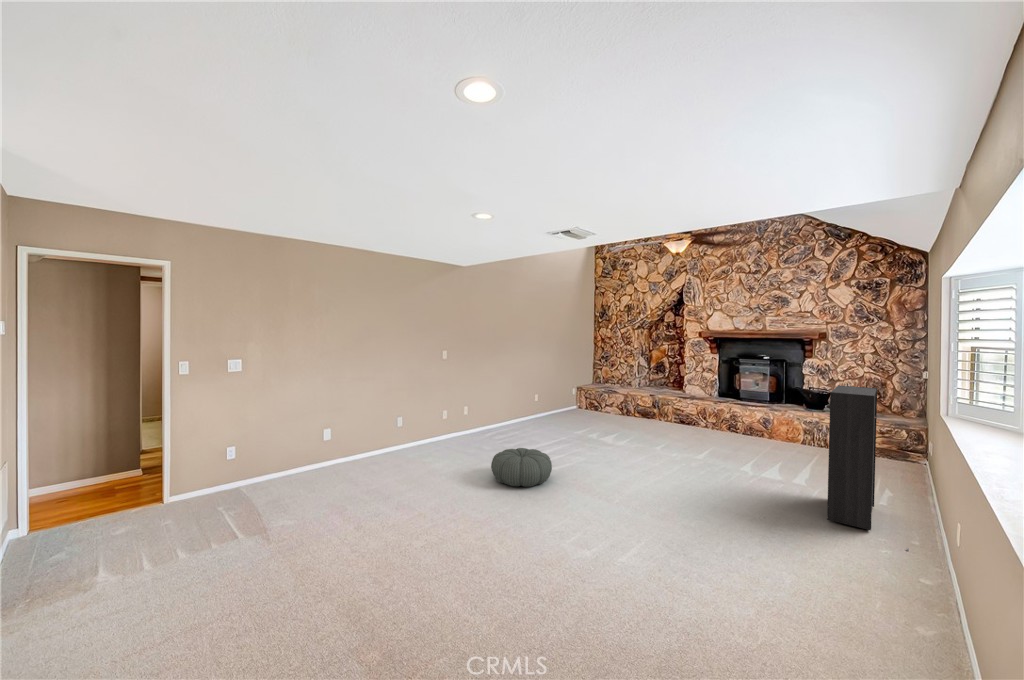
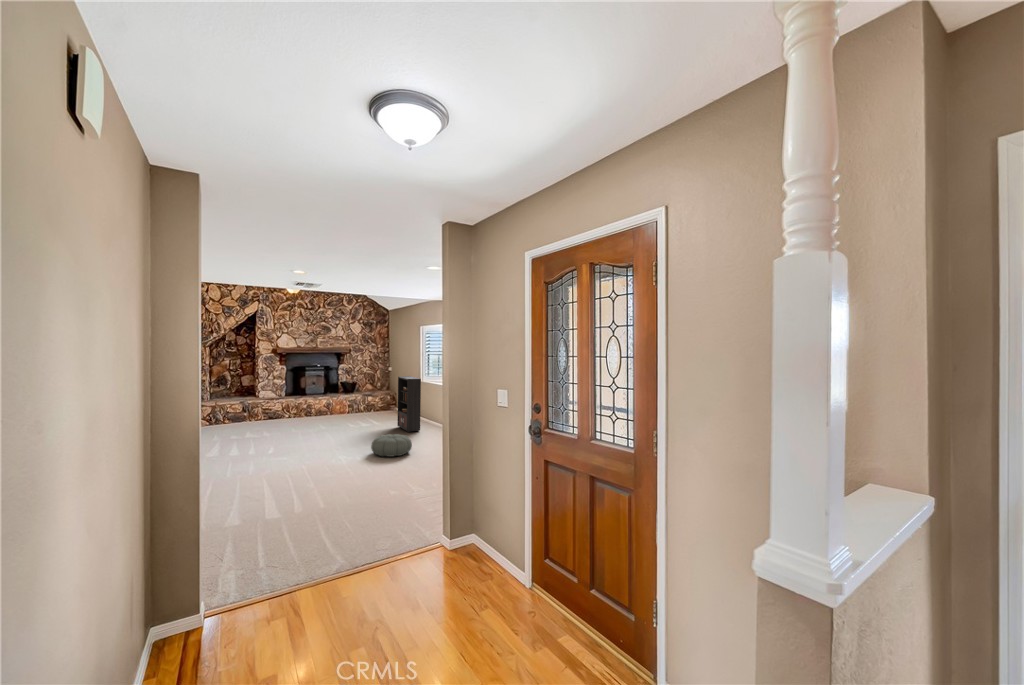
pouf: present [491,448,552,487] -> present [371,434,412,457]

